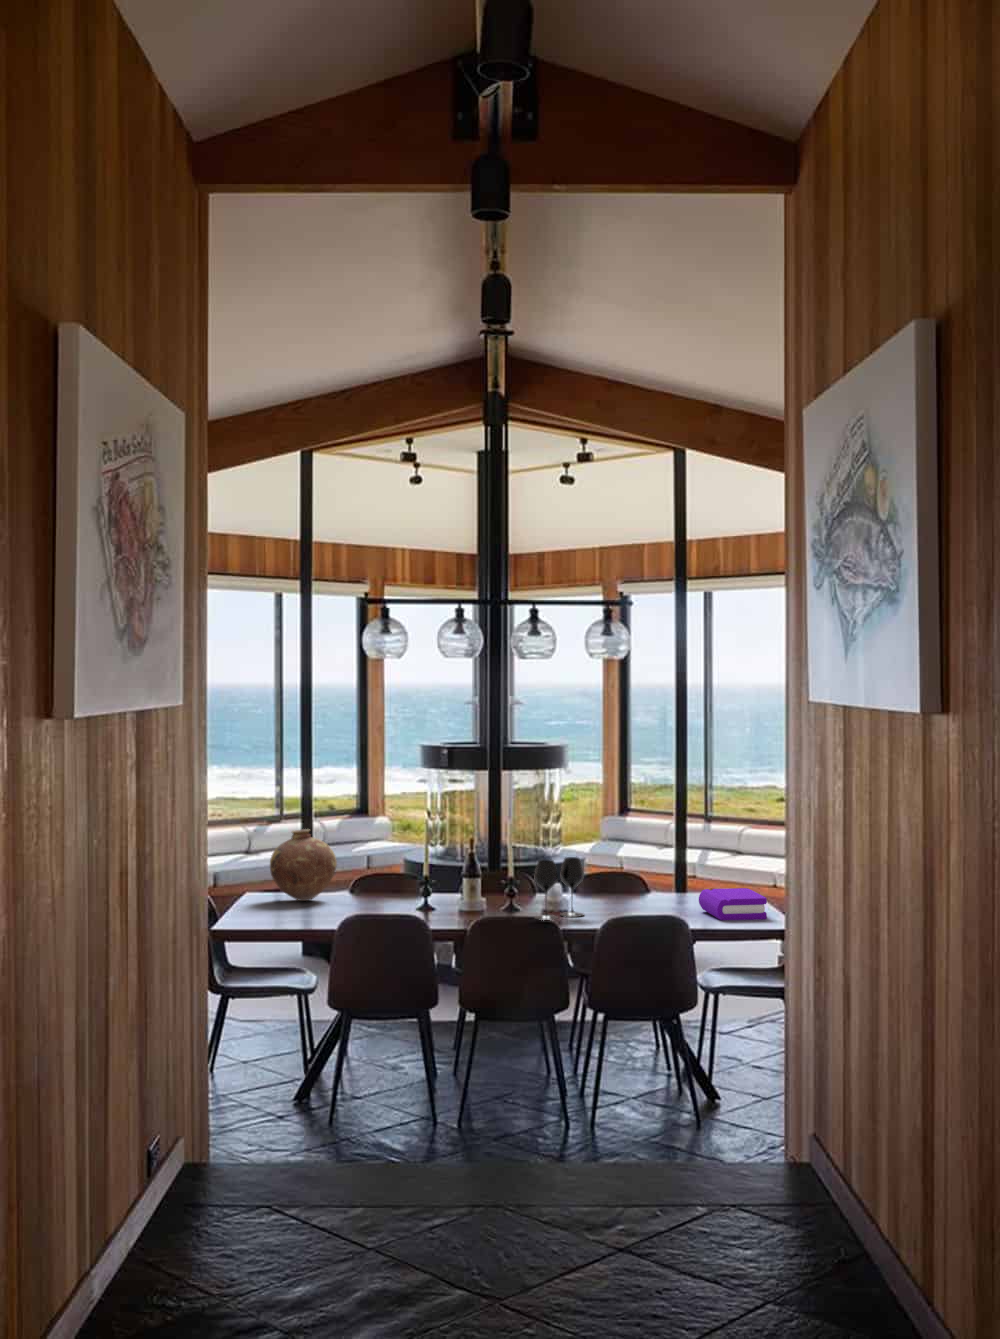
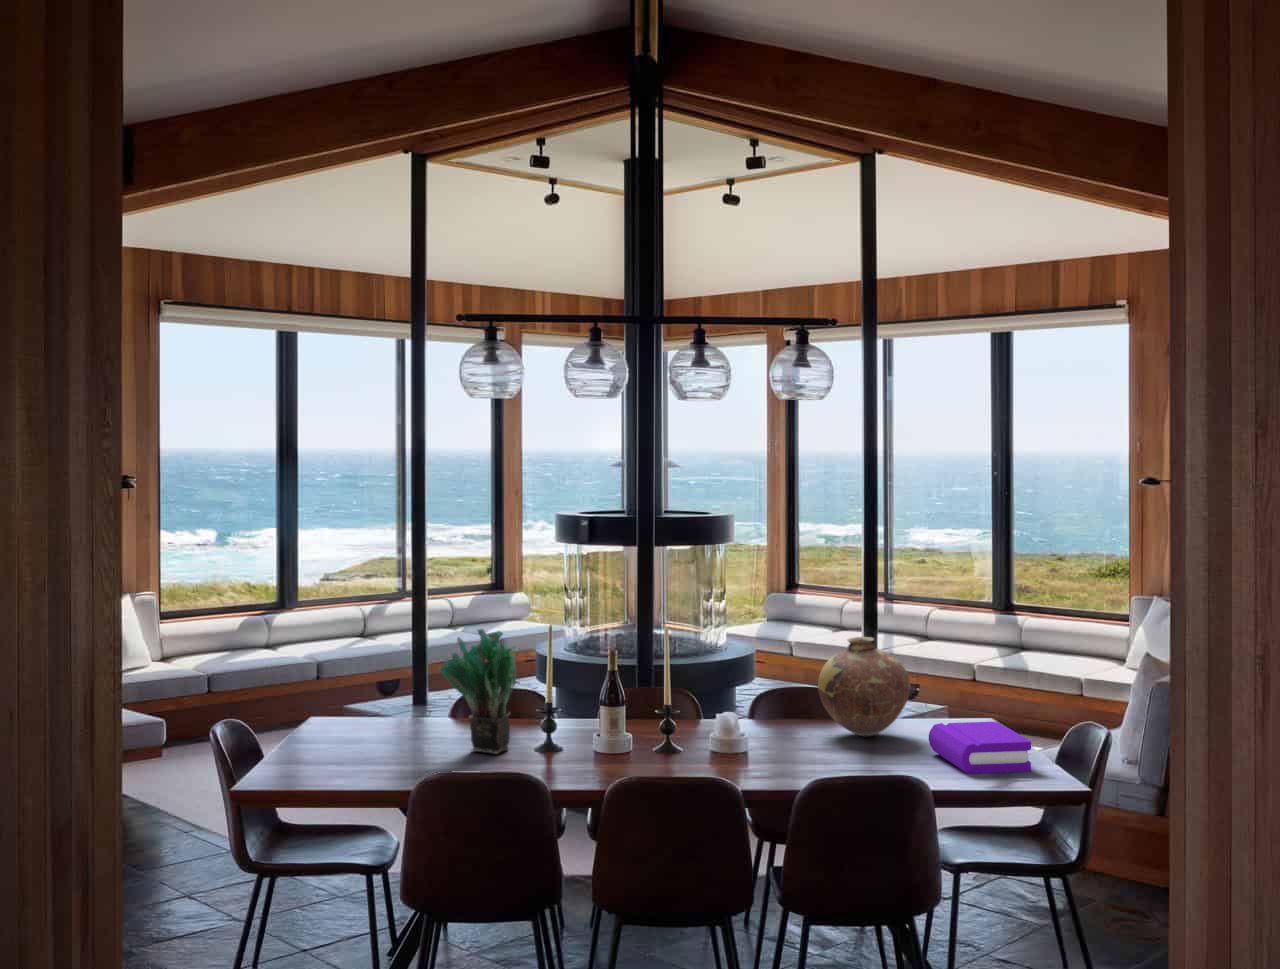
potted plant: none [347,822,401,912] -> present [439,629,516,754]
vase: present [270,829,337,901] -> present [818,637,910,736]
wine glass: present [534,857,584,920] -> none [700,680,771,772]

